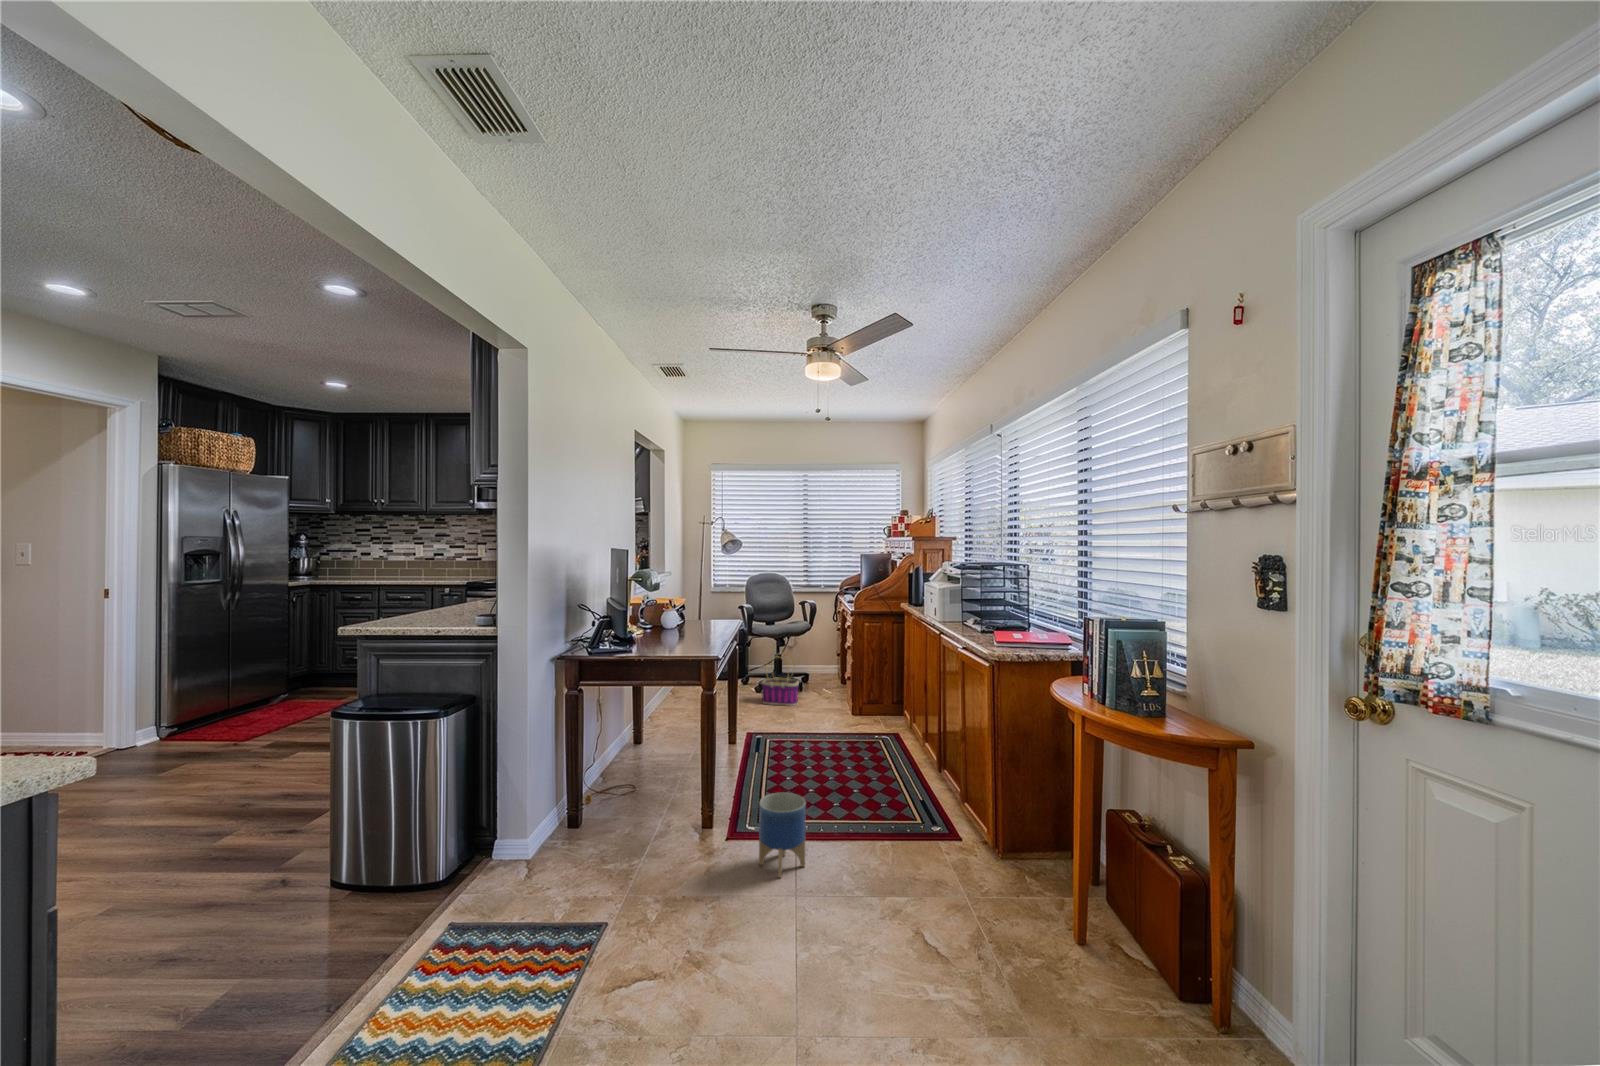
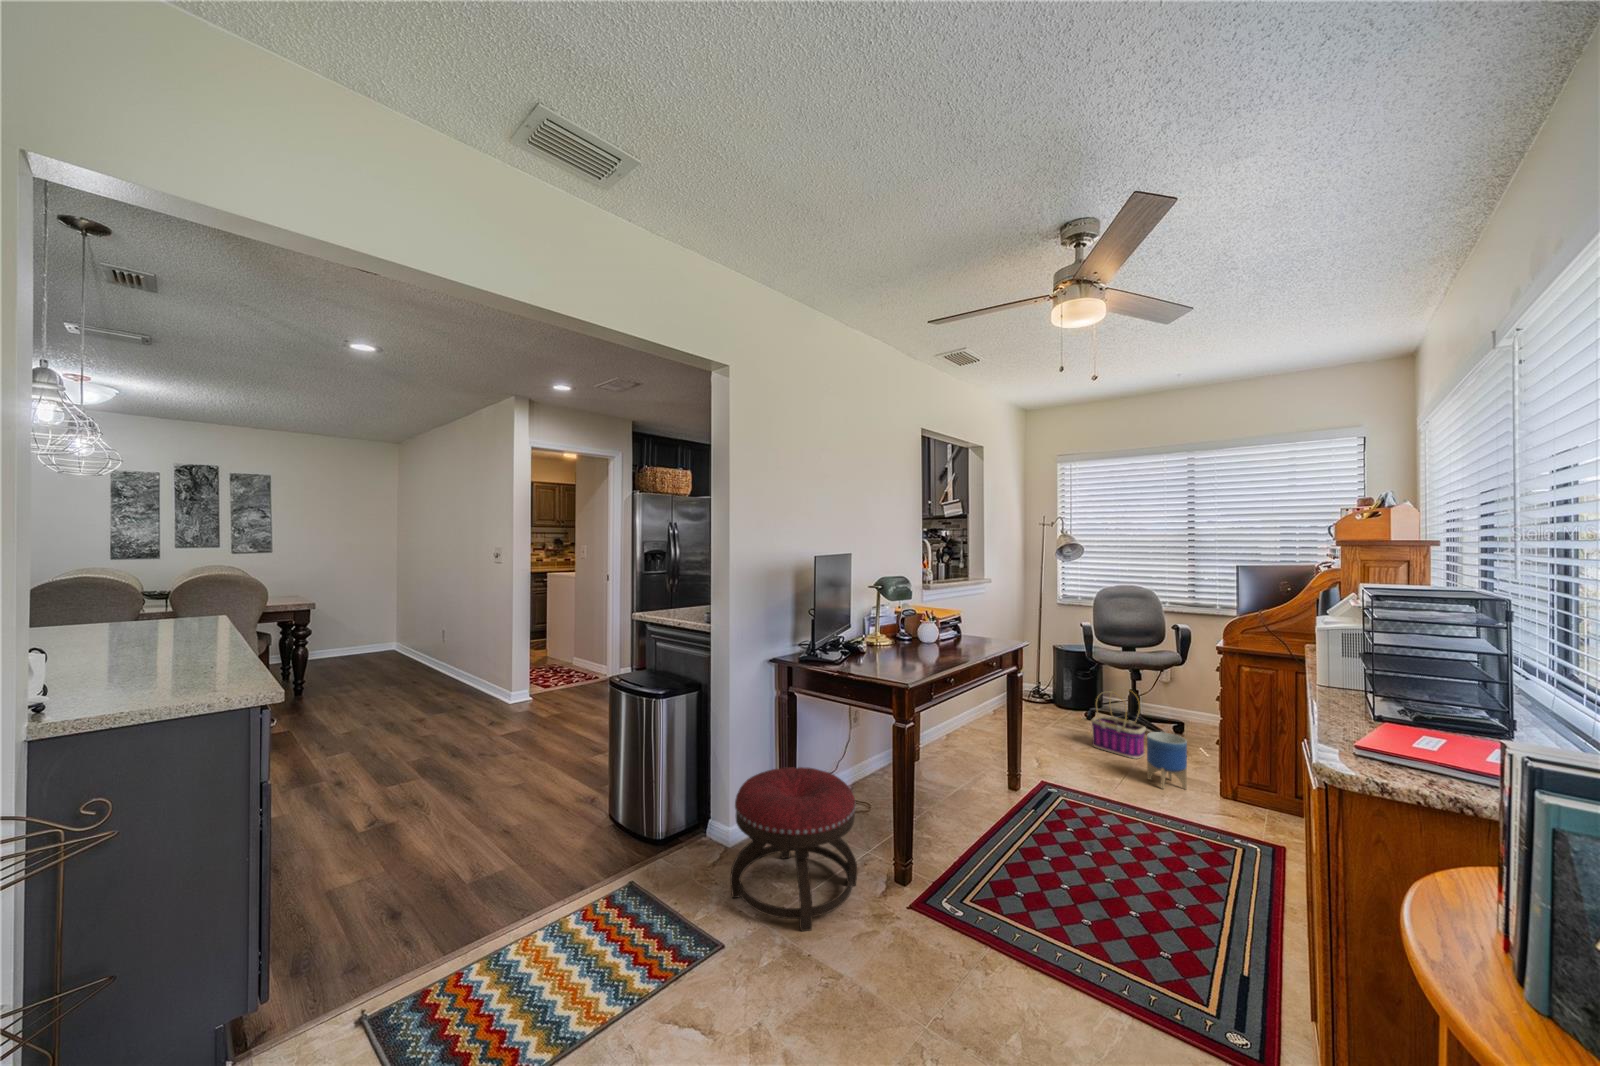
ottoman: none [568,751,686,890] -> present [730,767,857,931]
planter: present [759,793,806,878] -> present [1147,732,1187,789]

